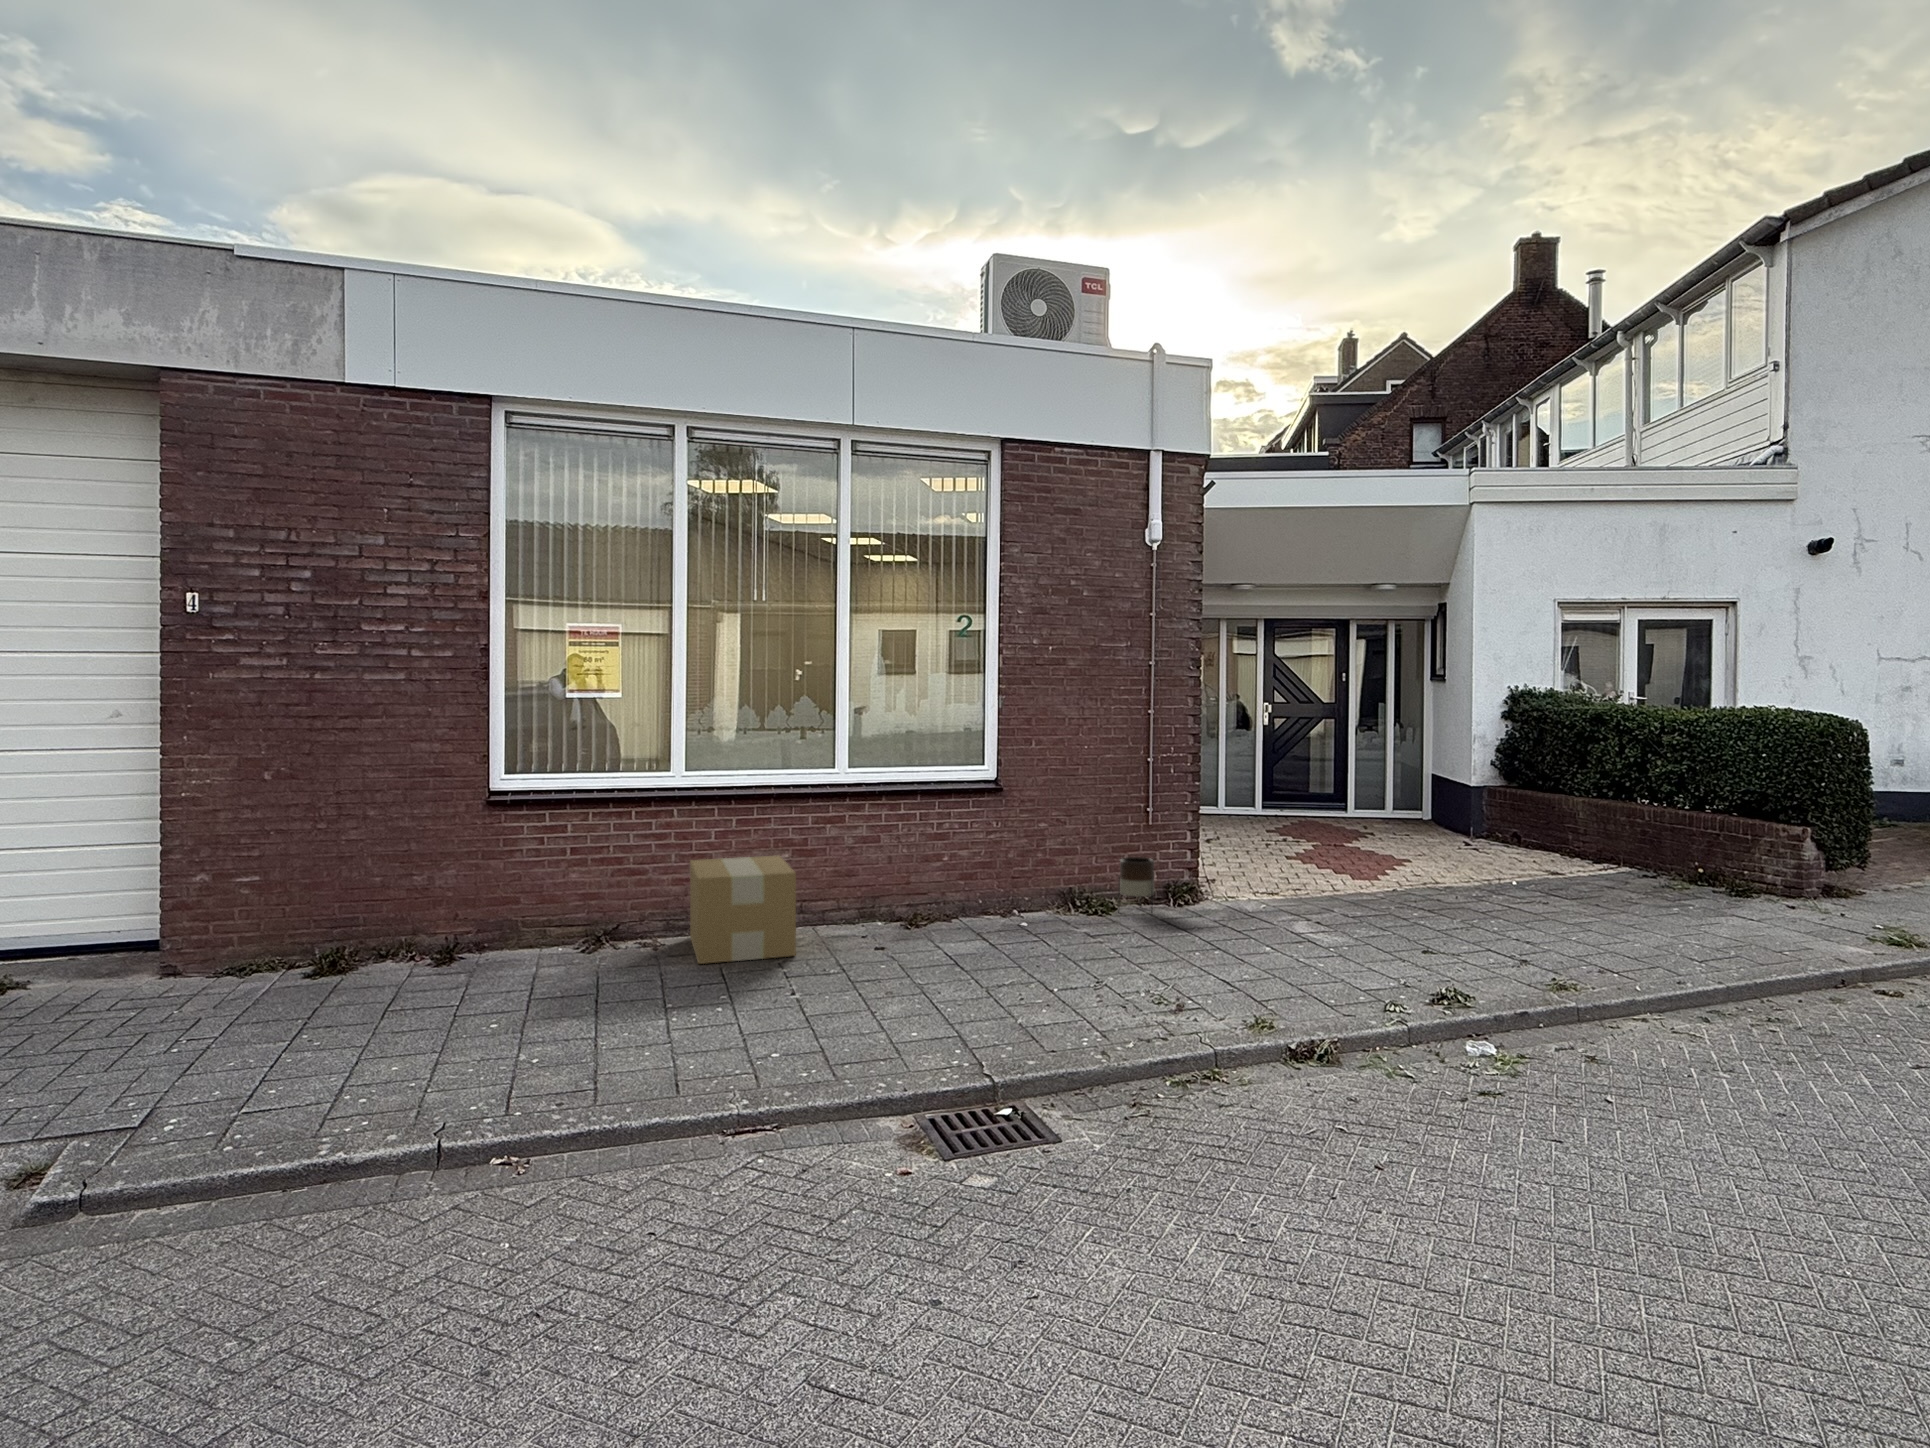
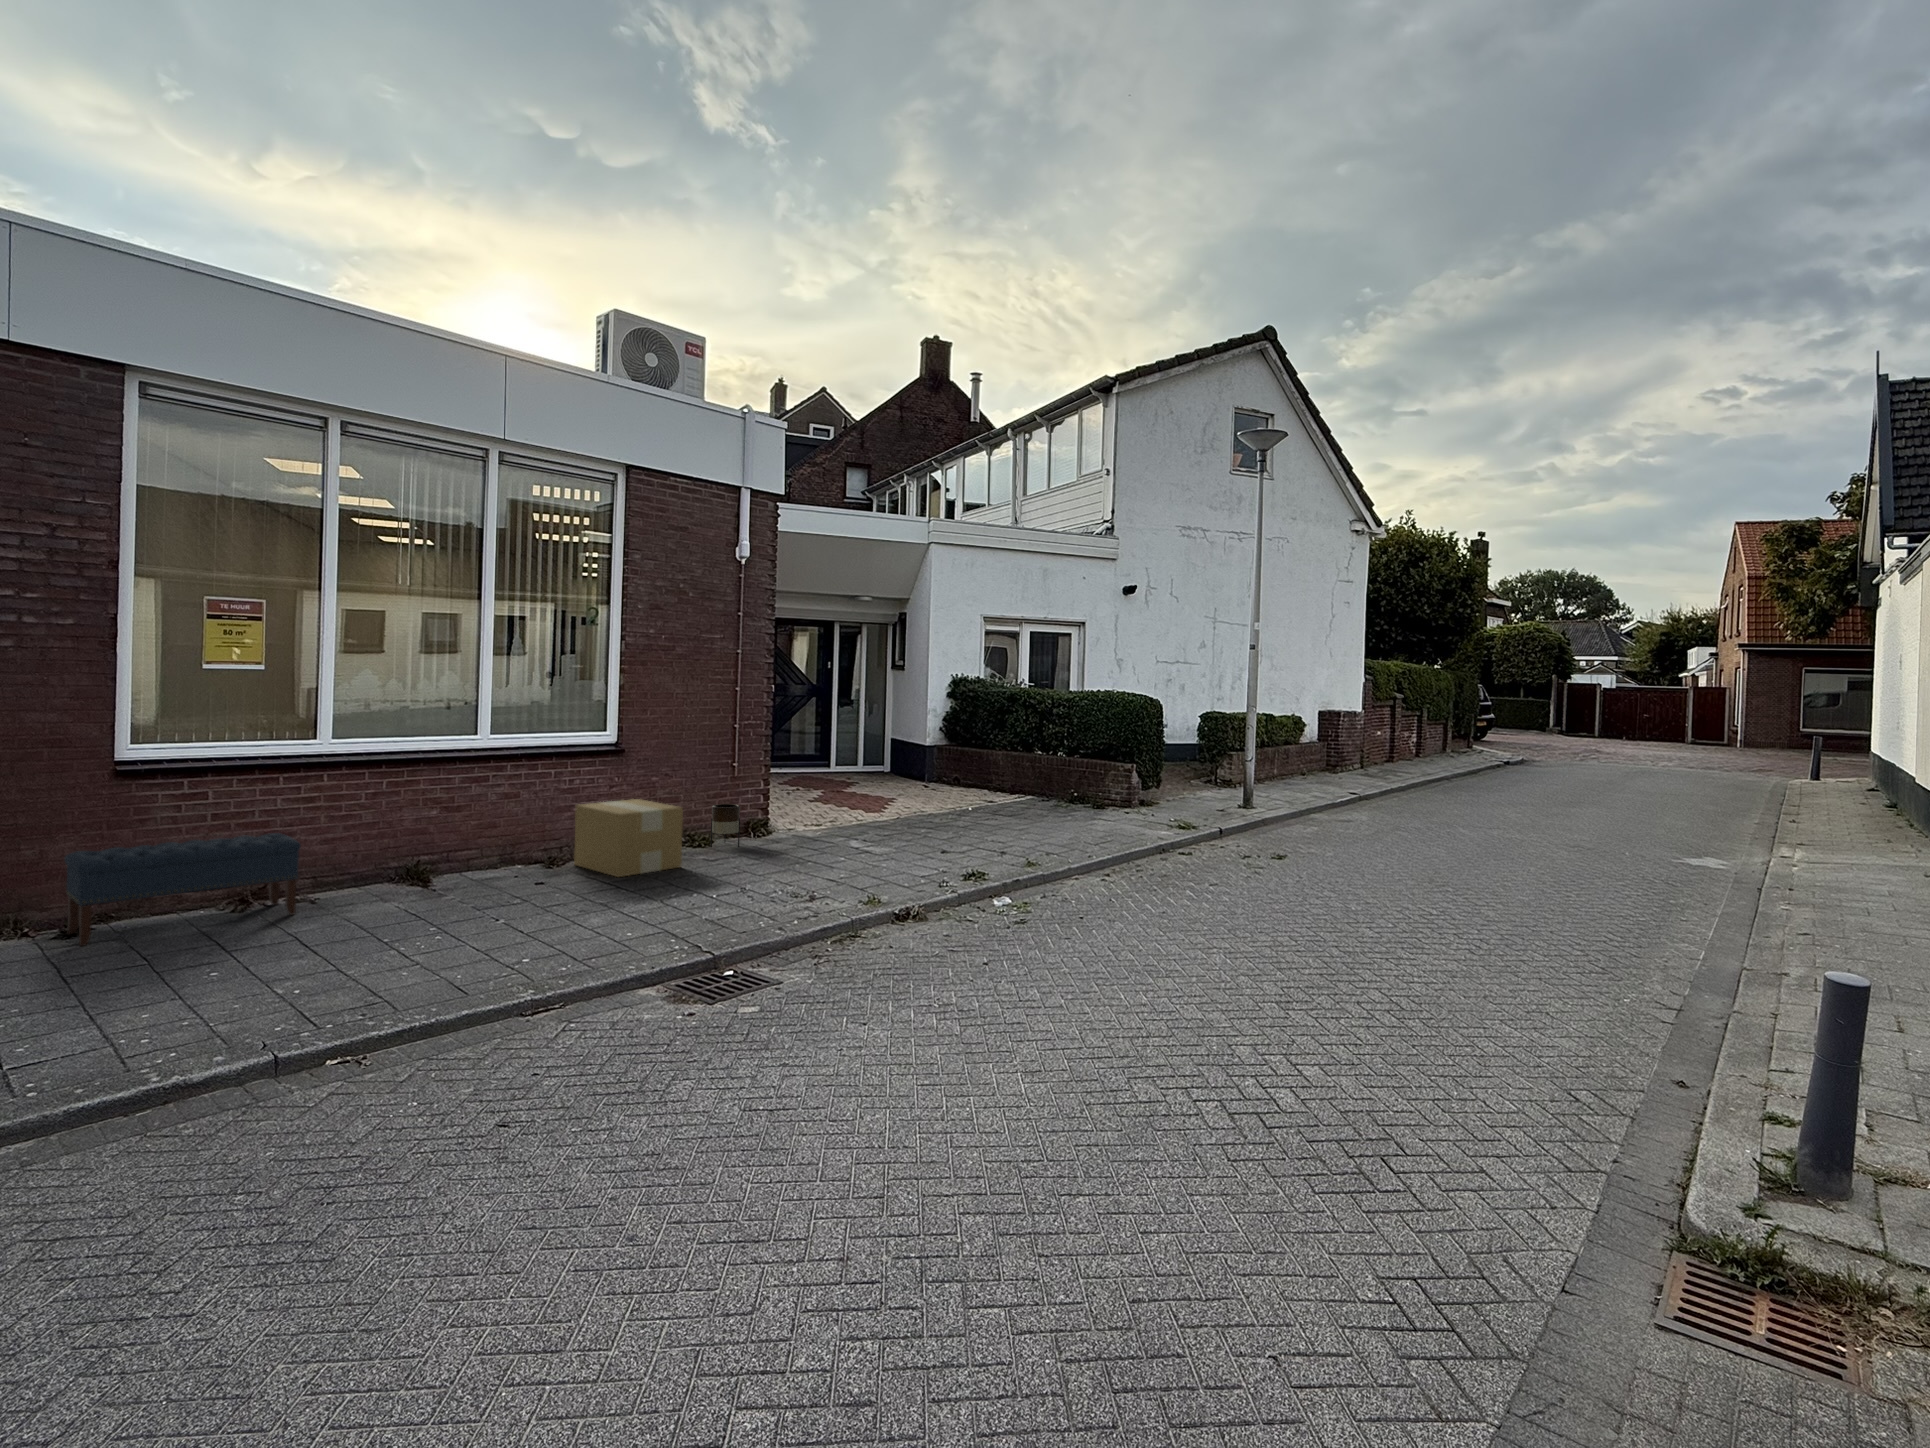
cardboard box: present [690,856,796,964] -> present [574,799,683,877]
bench: none [442,868,639,974] -> present [65,833,301,946]

